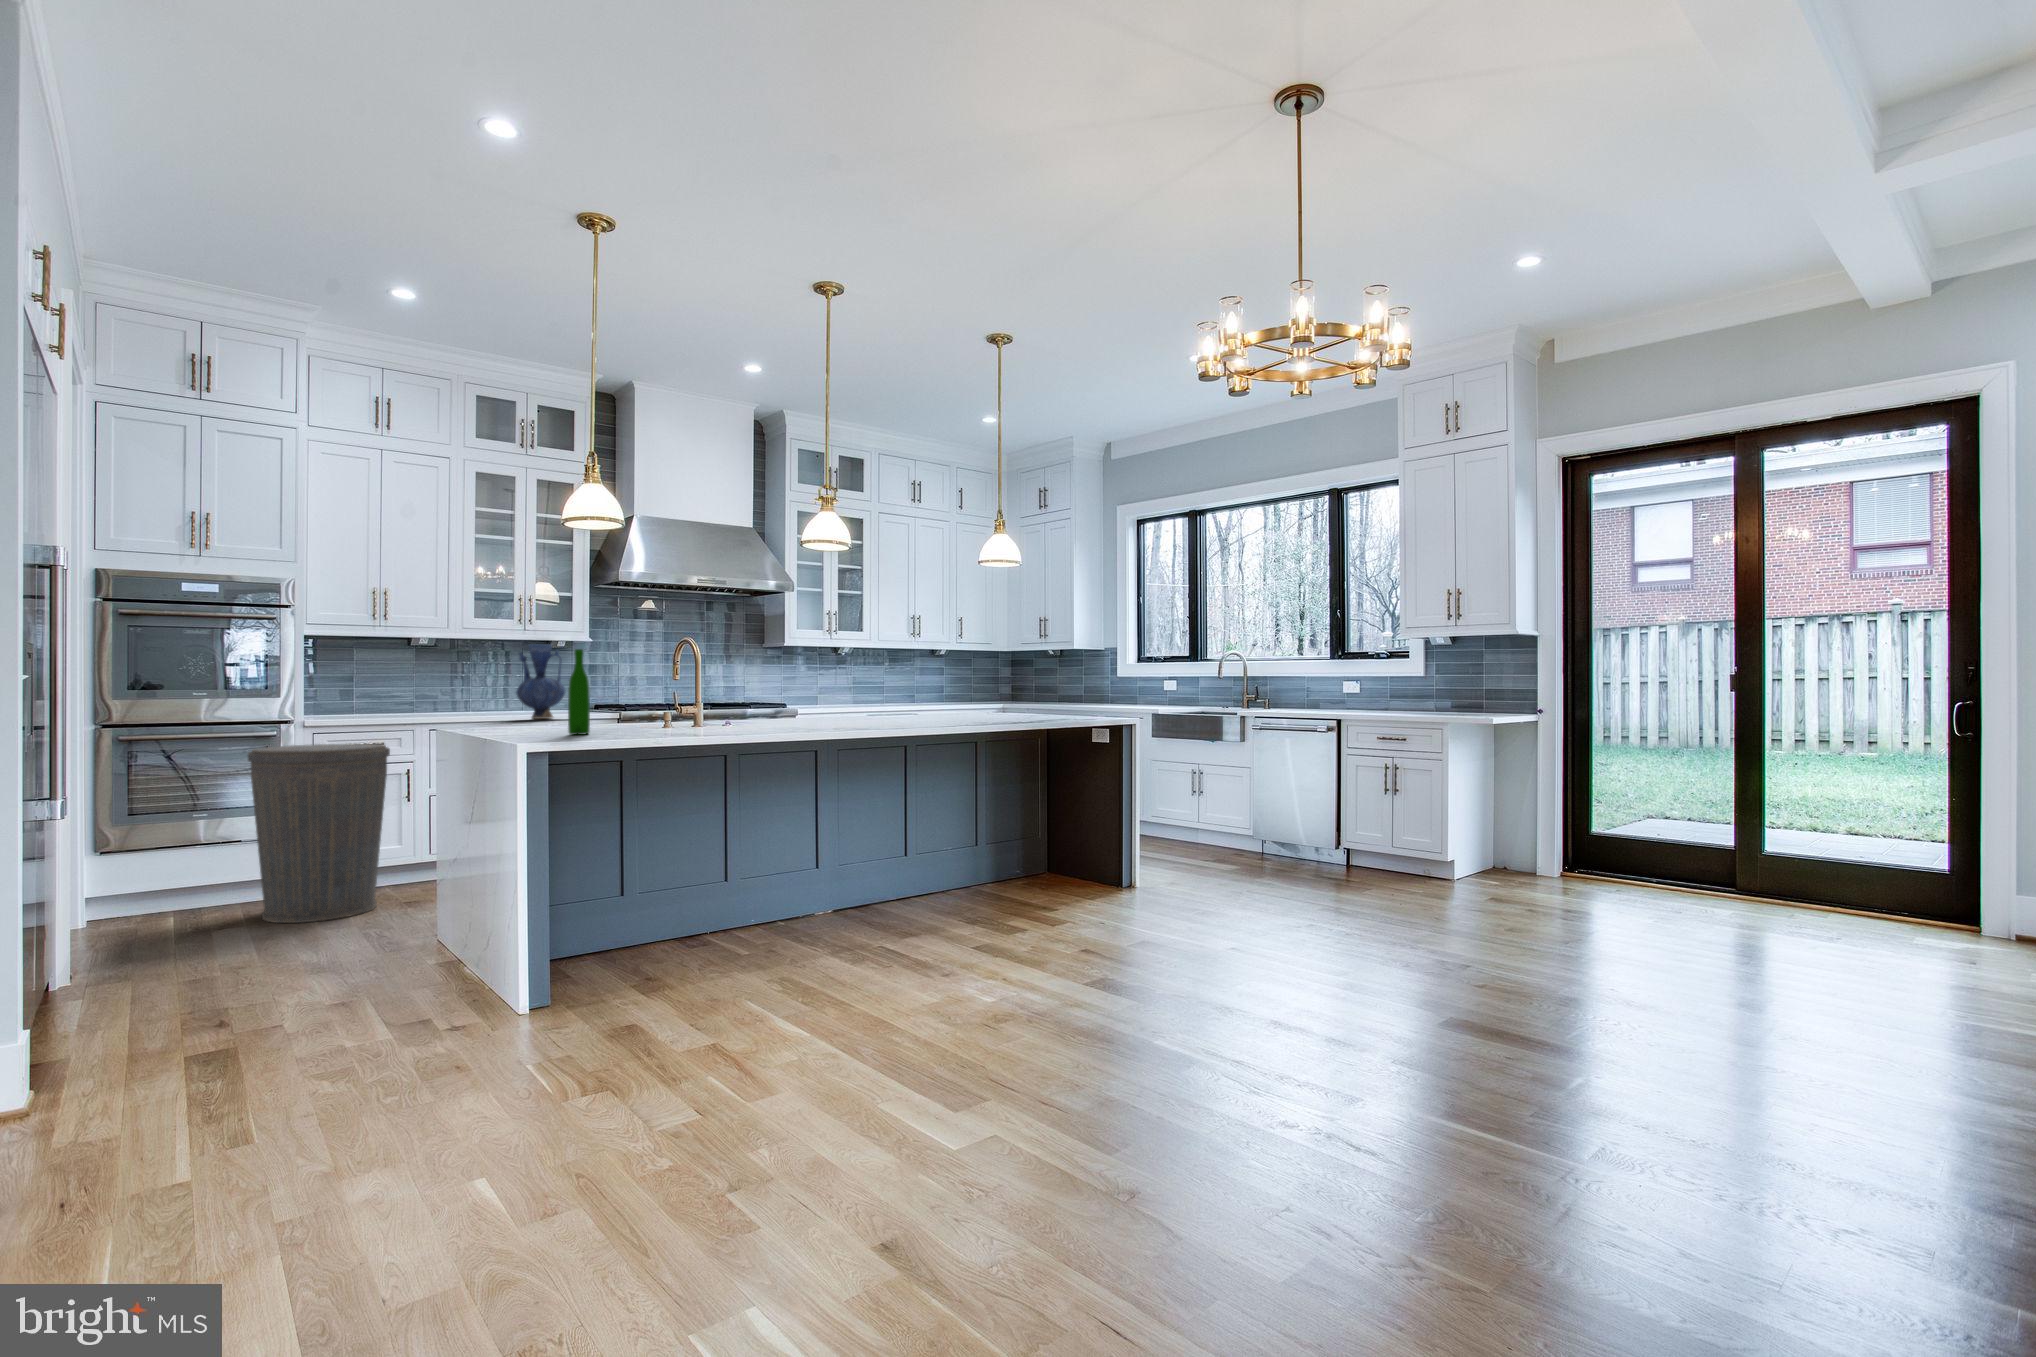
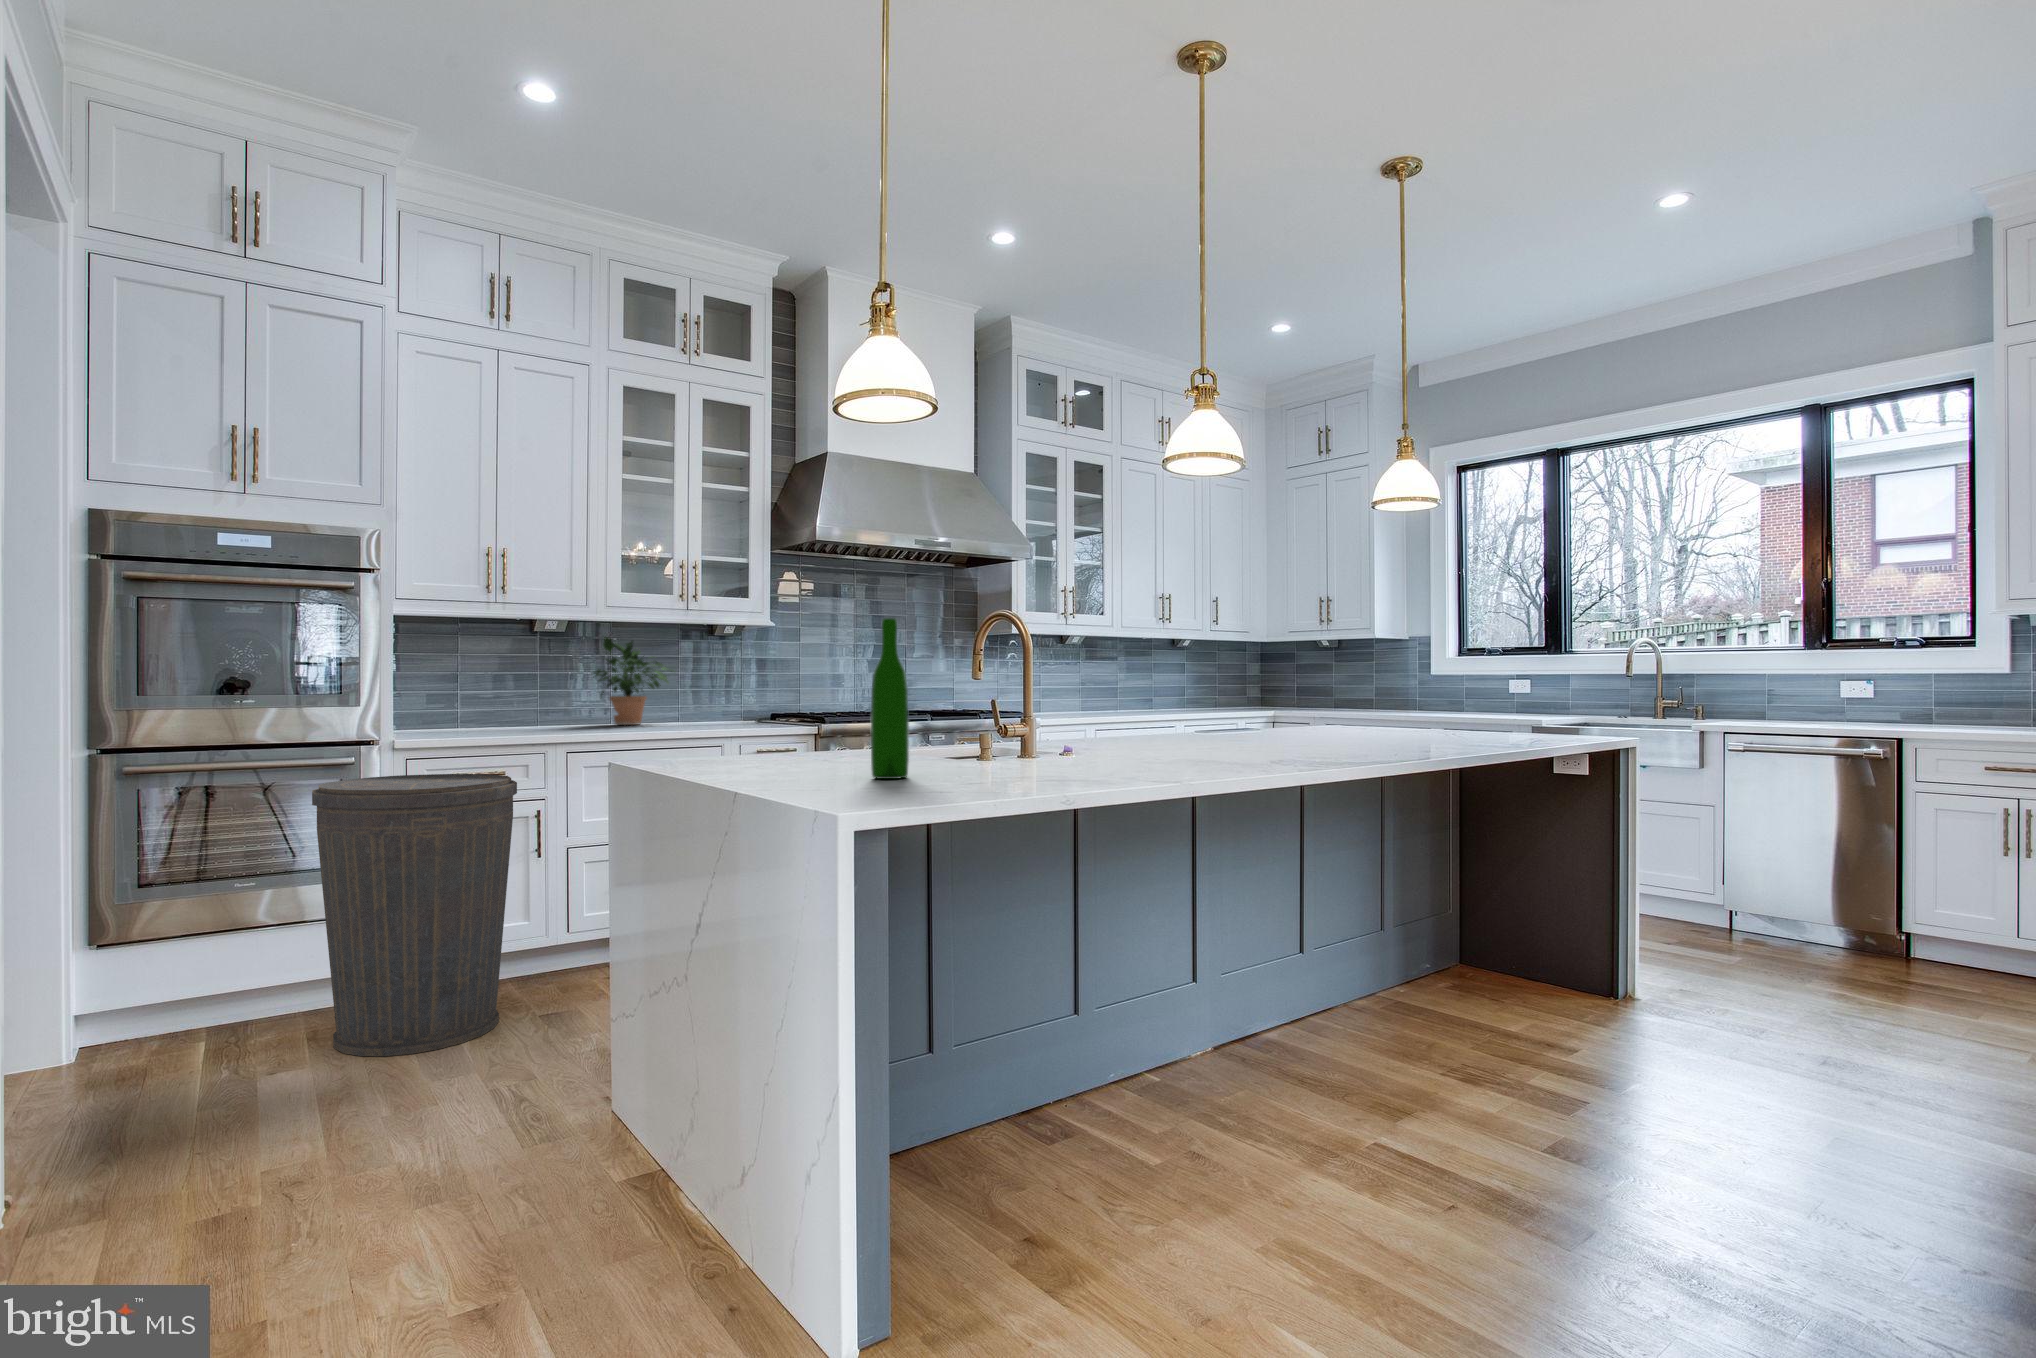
vase: present [517,644,566,719] -> none [705,623,775,739]
potted plant: none [450,649,522,712] -> present [593,637,673,725]

